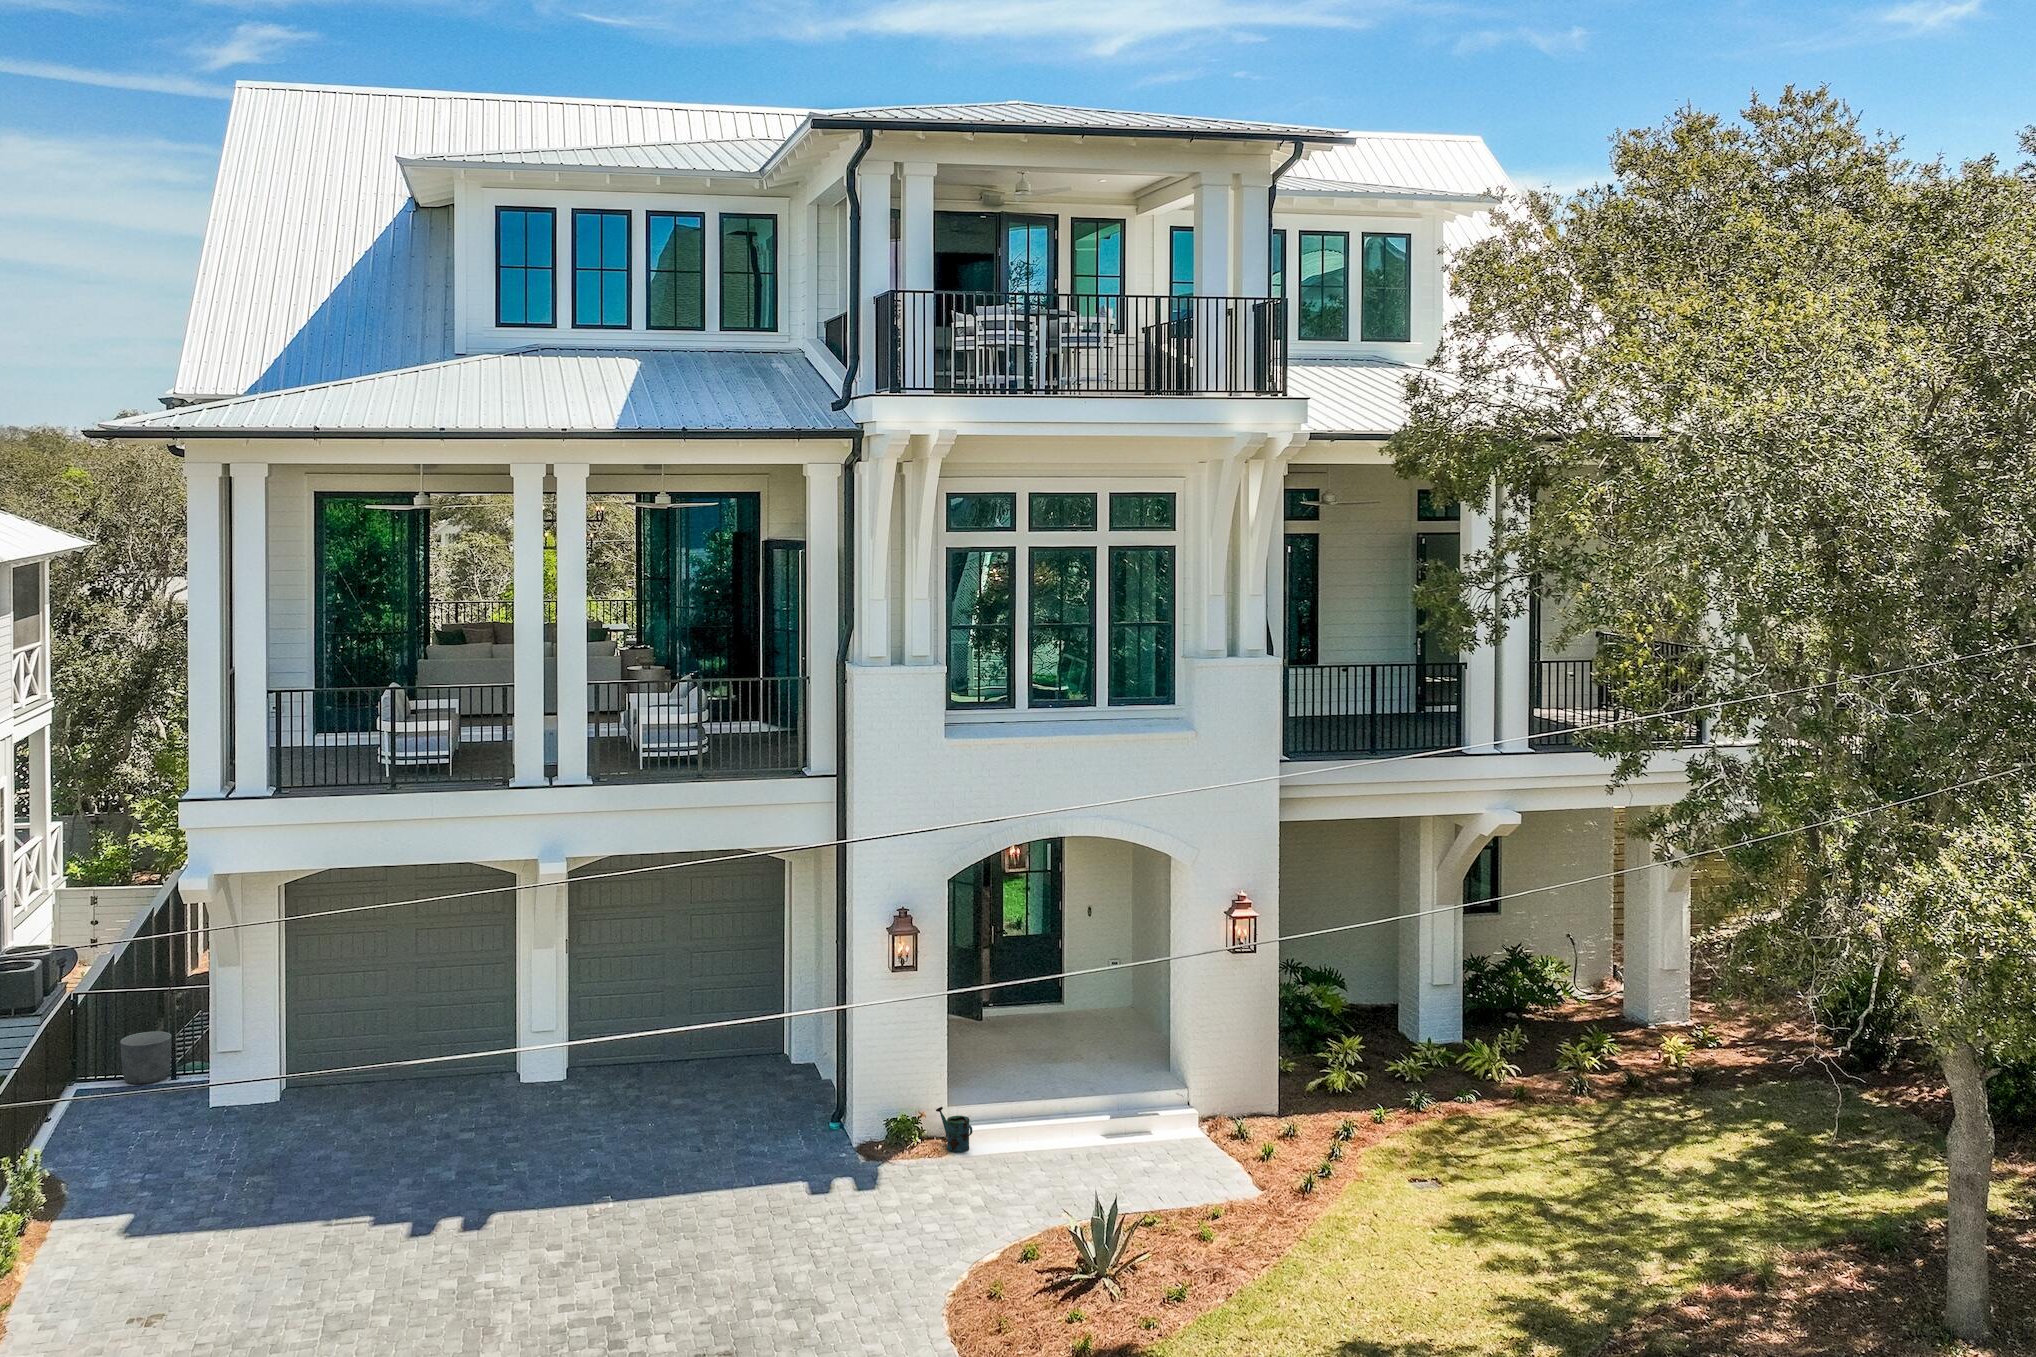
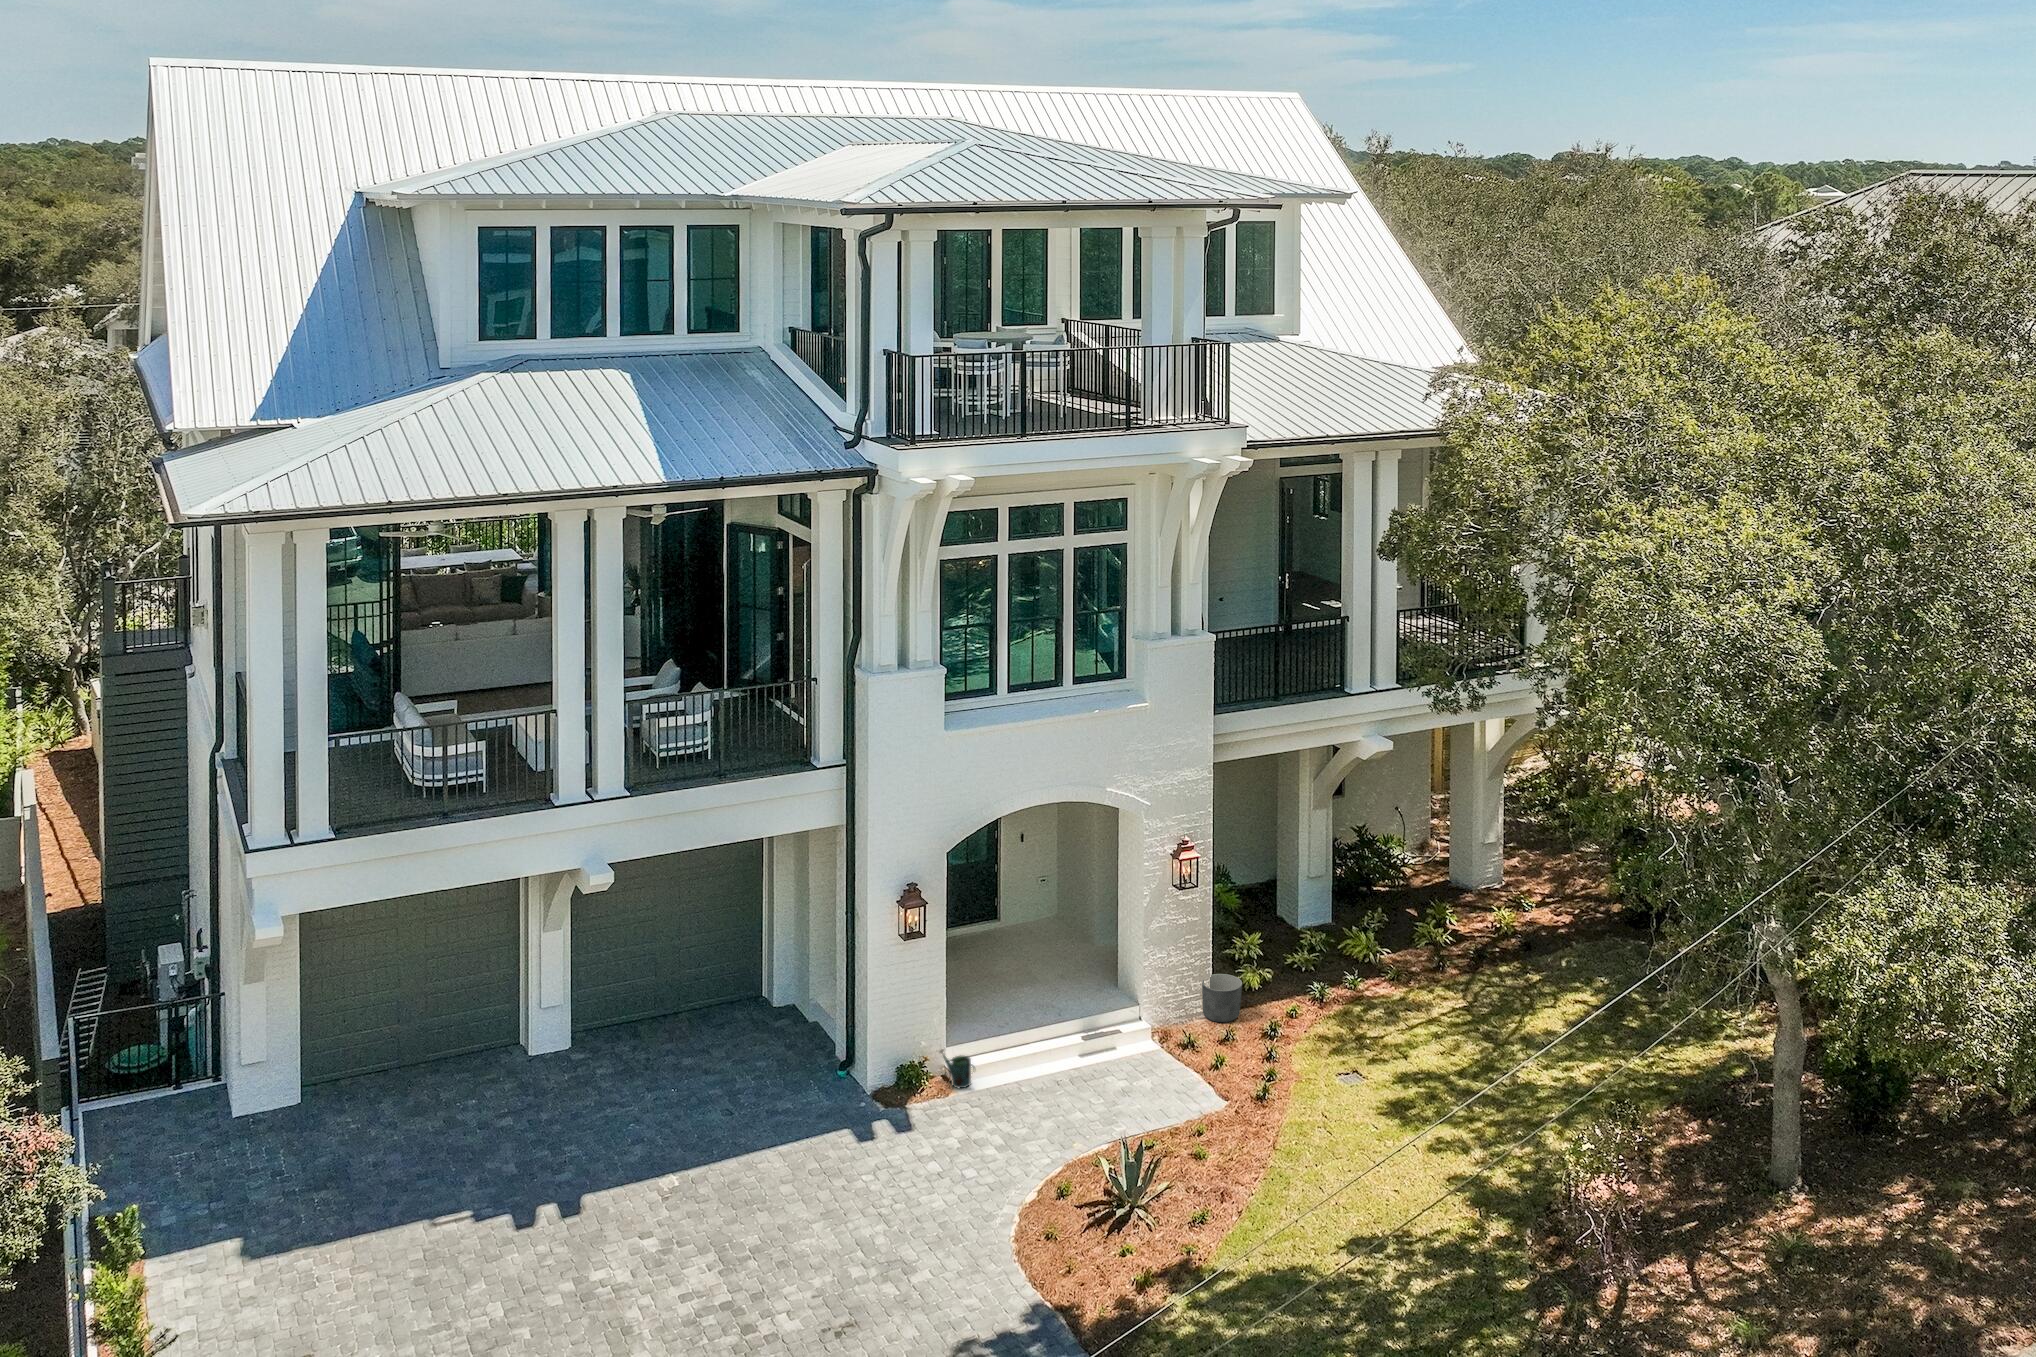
planter: present [120,1031,171,1084] -> present [1202,974,1242,1022]

